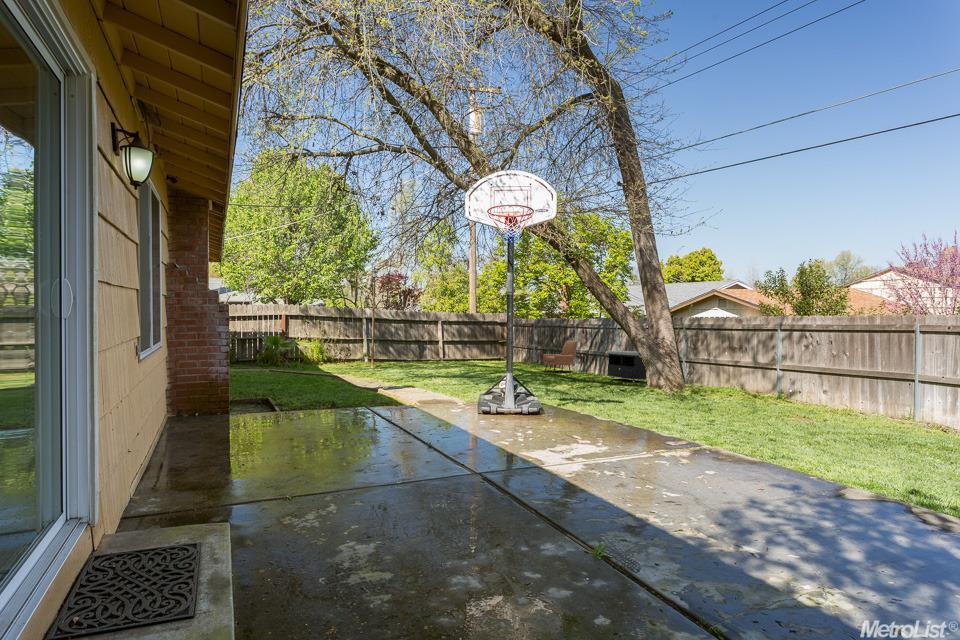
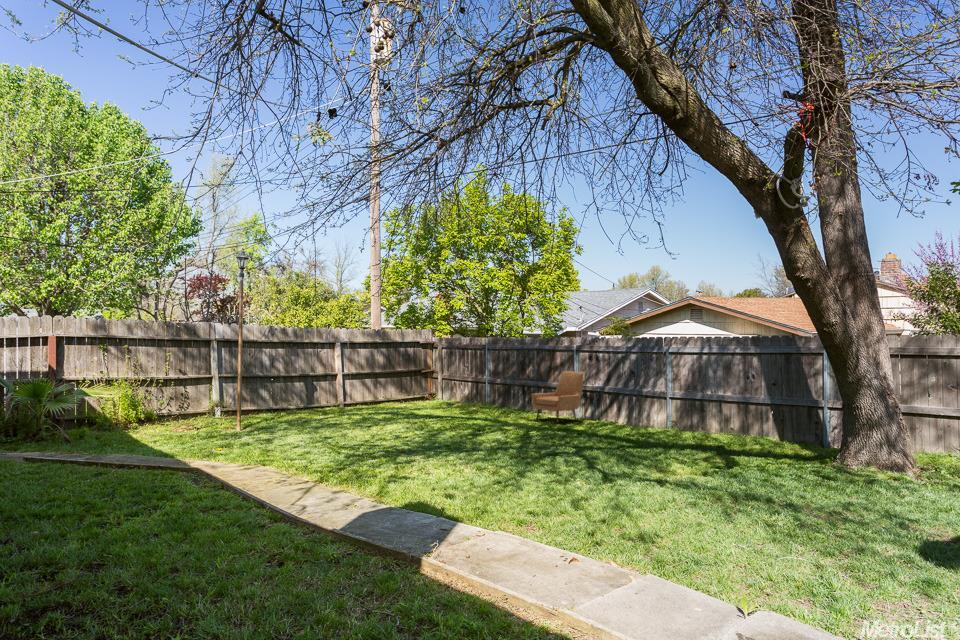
storage bench: present [607,351,646,382] -> none [669,388,742,440]

